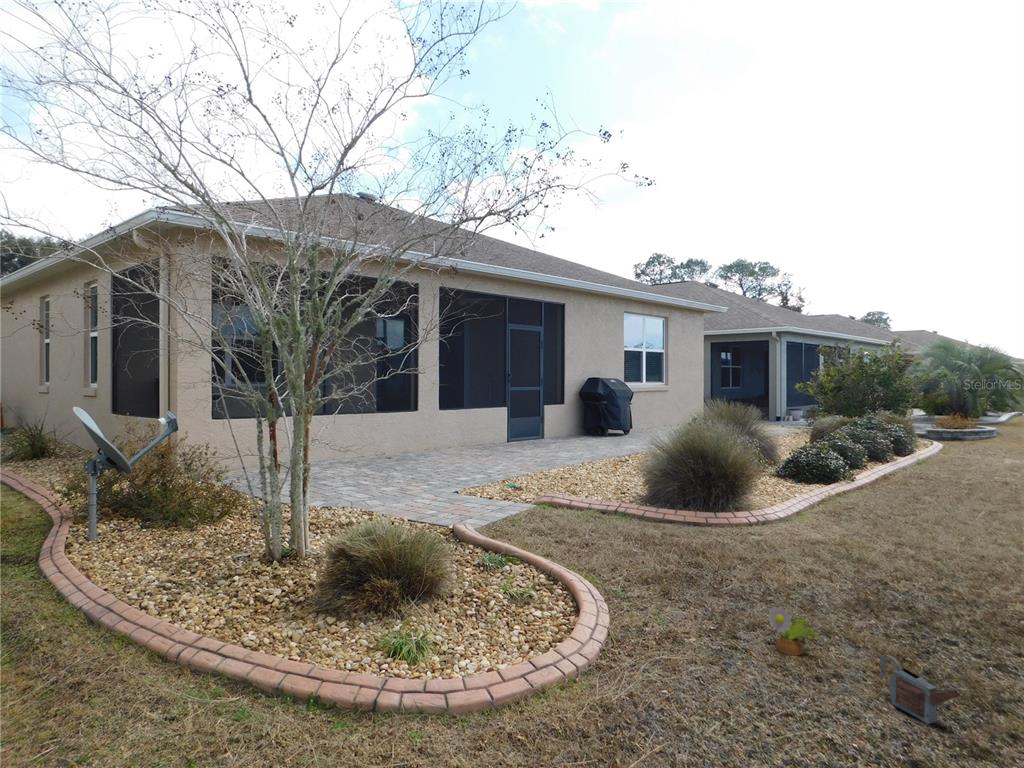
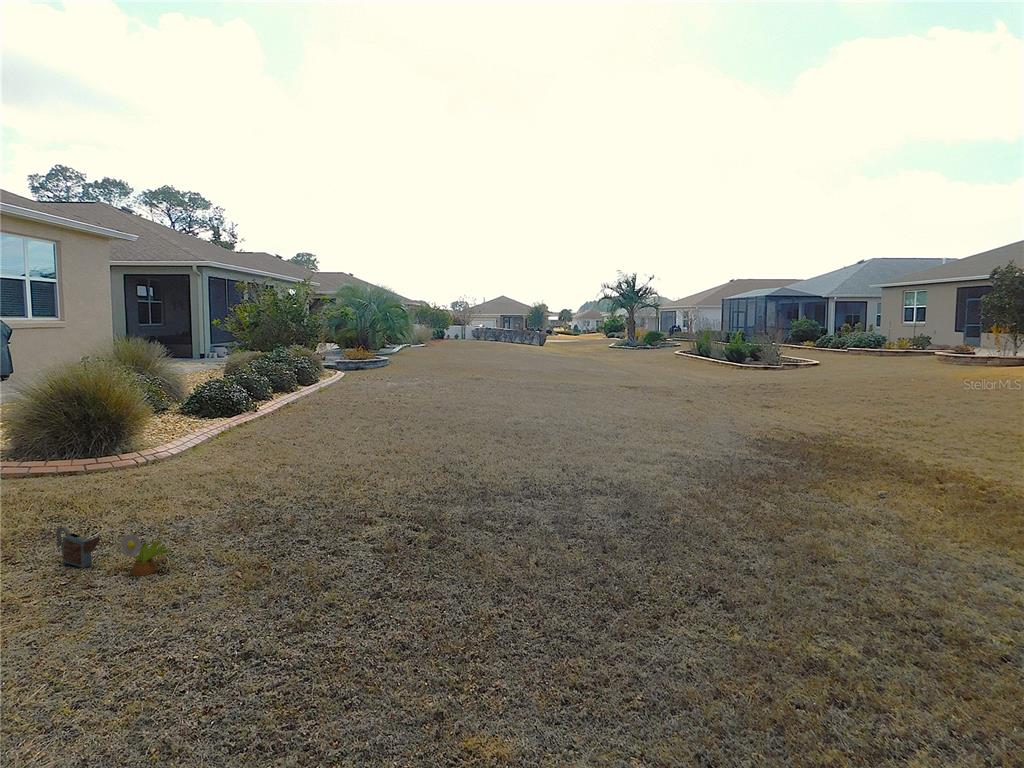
watering can: present [878,655,960,724] -> present [56,527,100,568]

